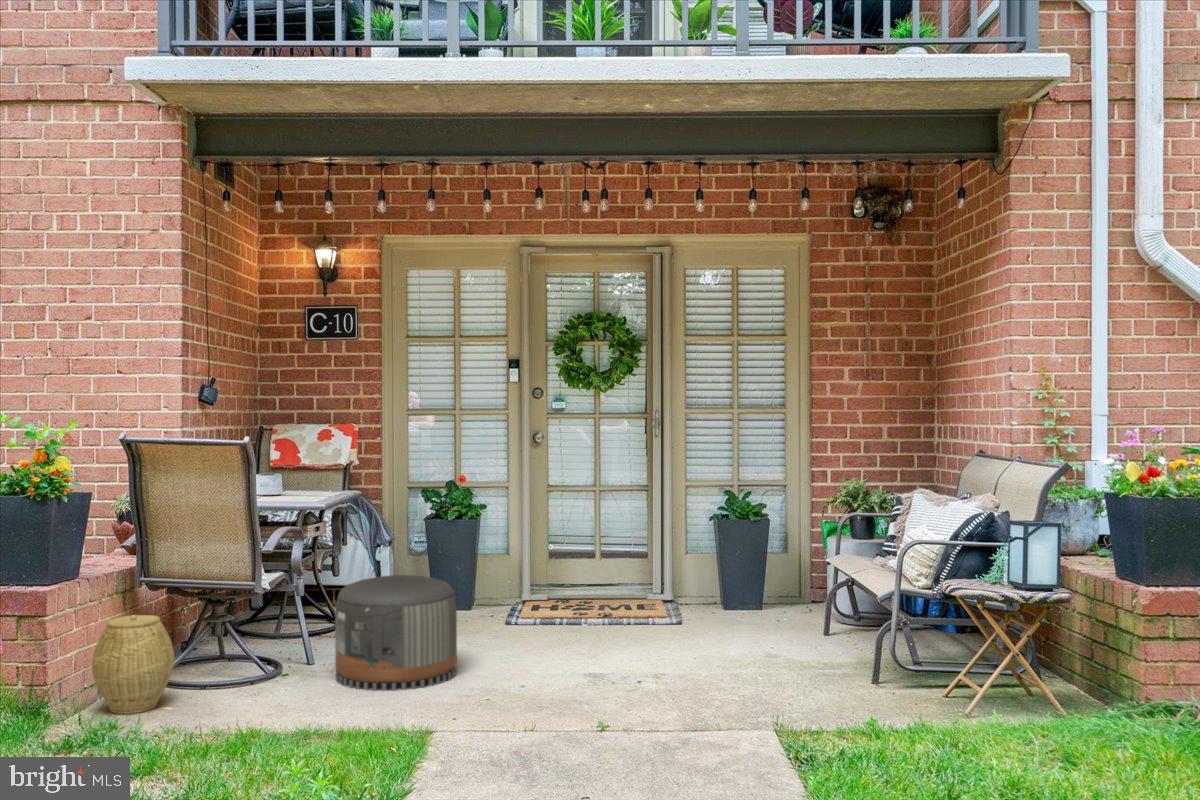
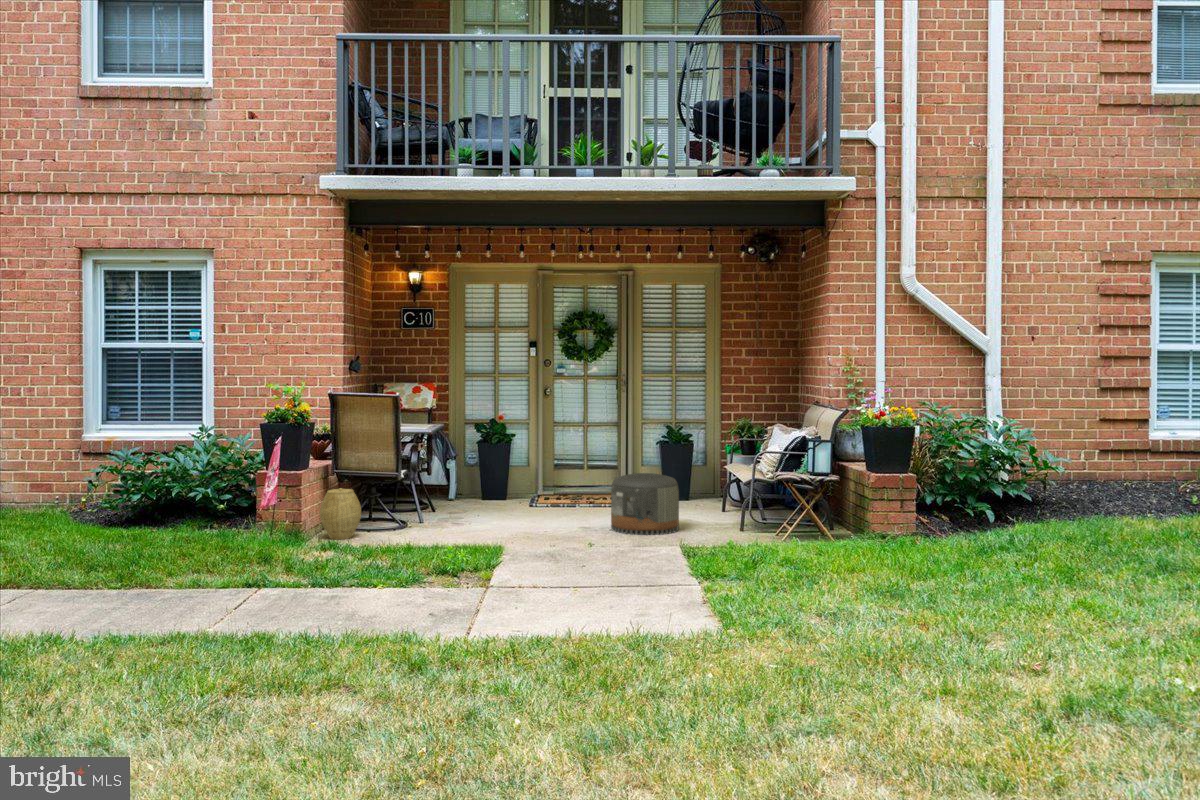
pouf: present [335,575,457,691] -> present [611,473,679,535]

